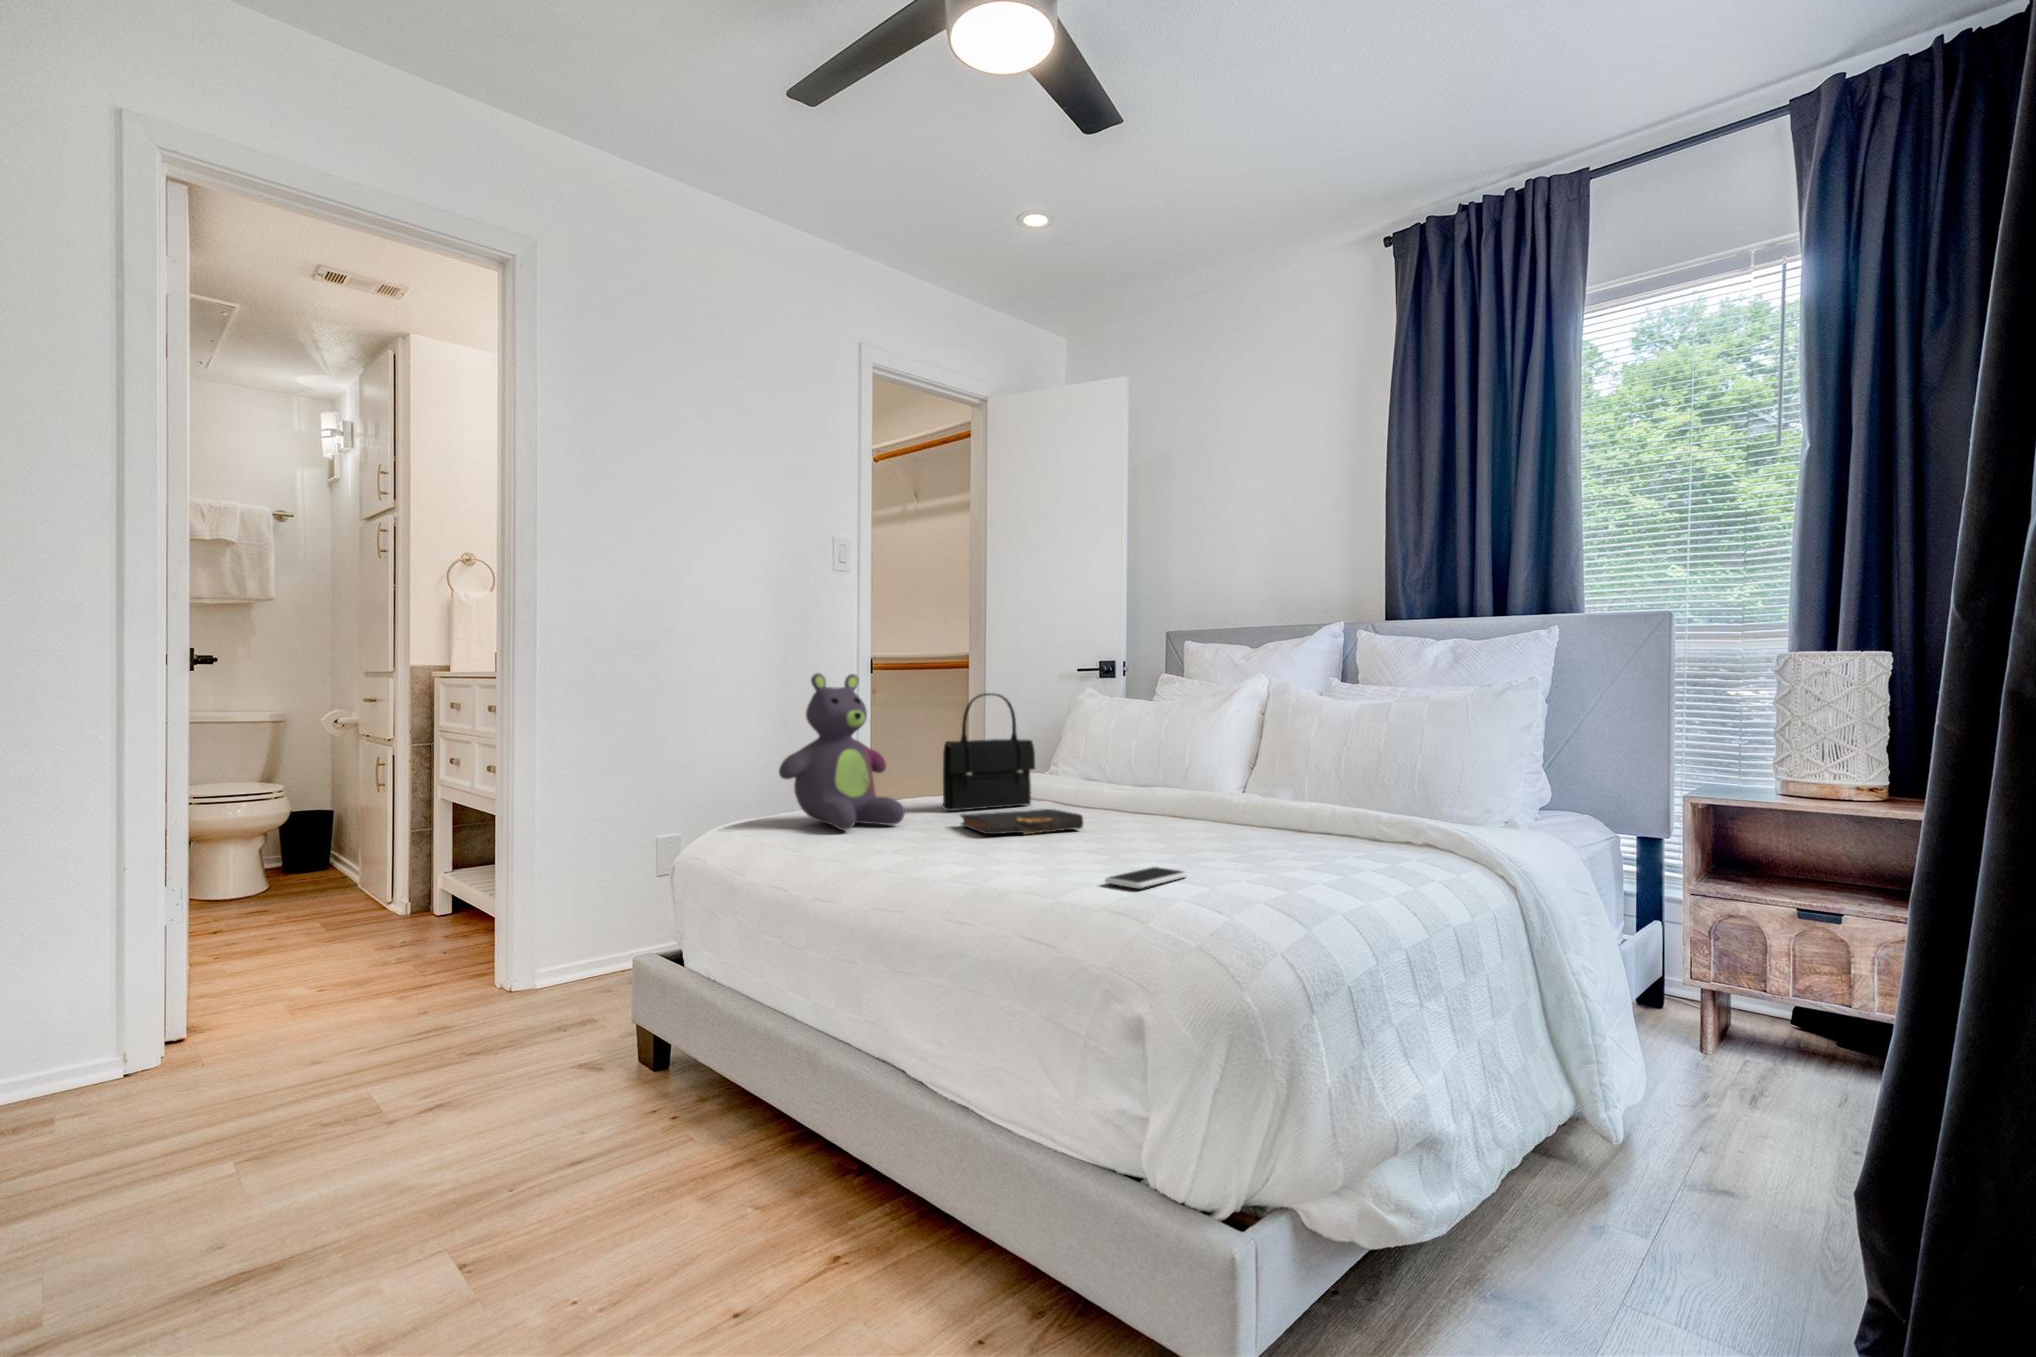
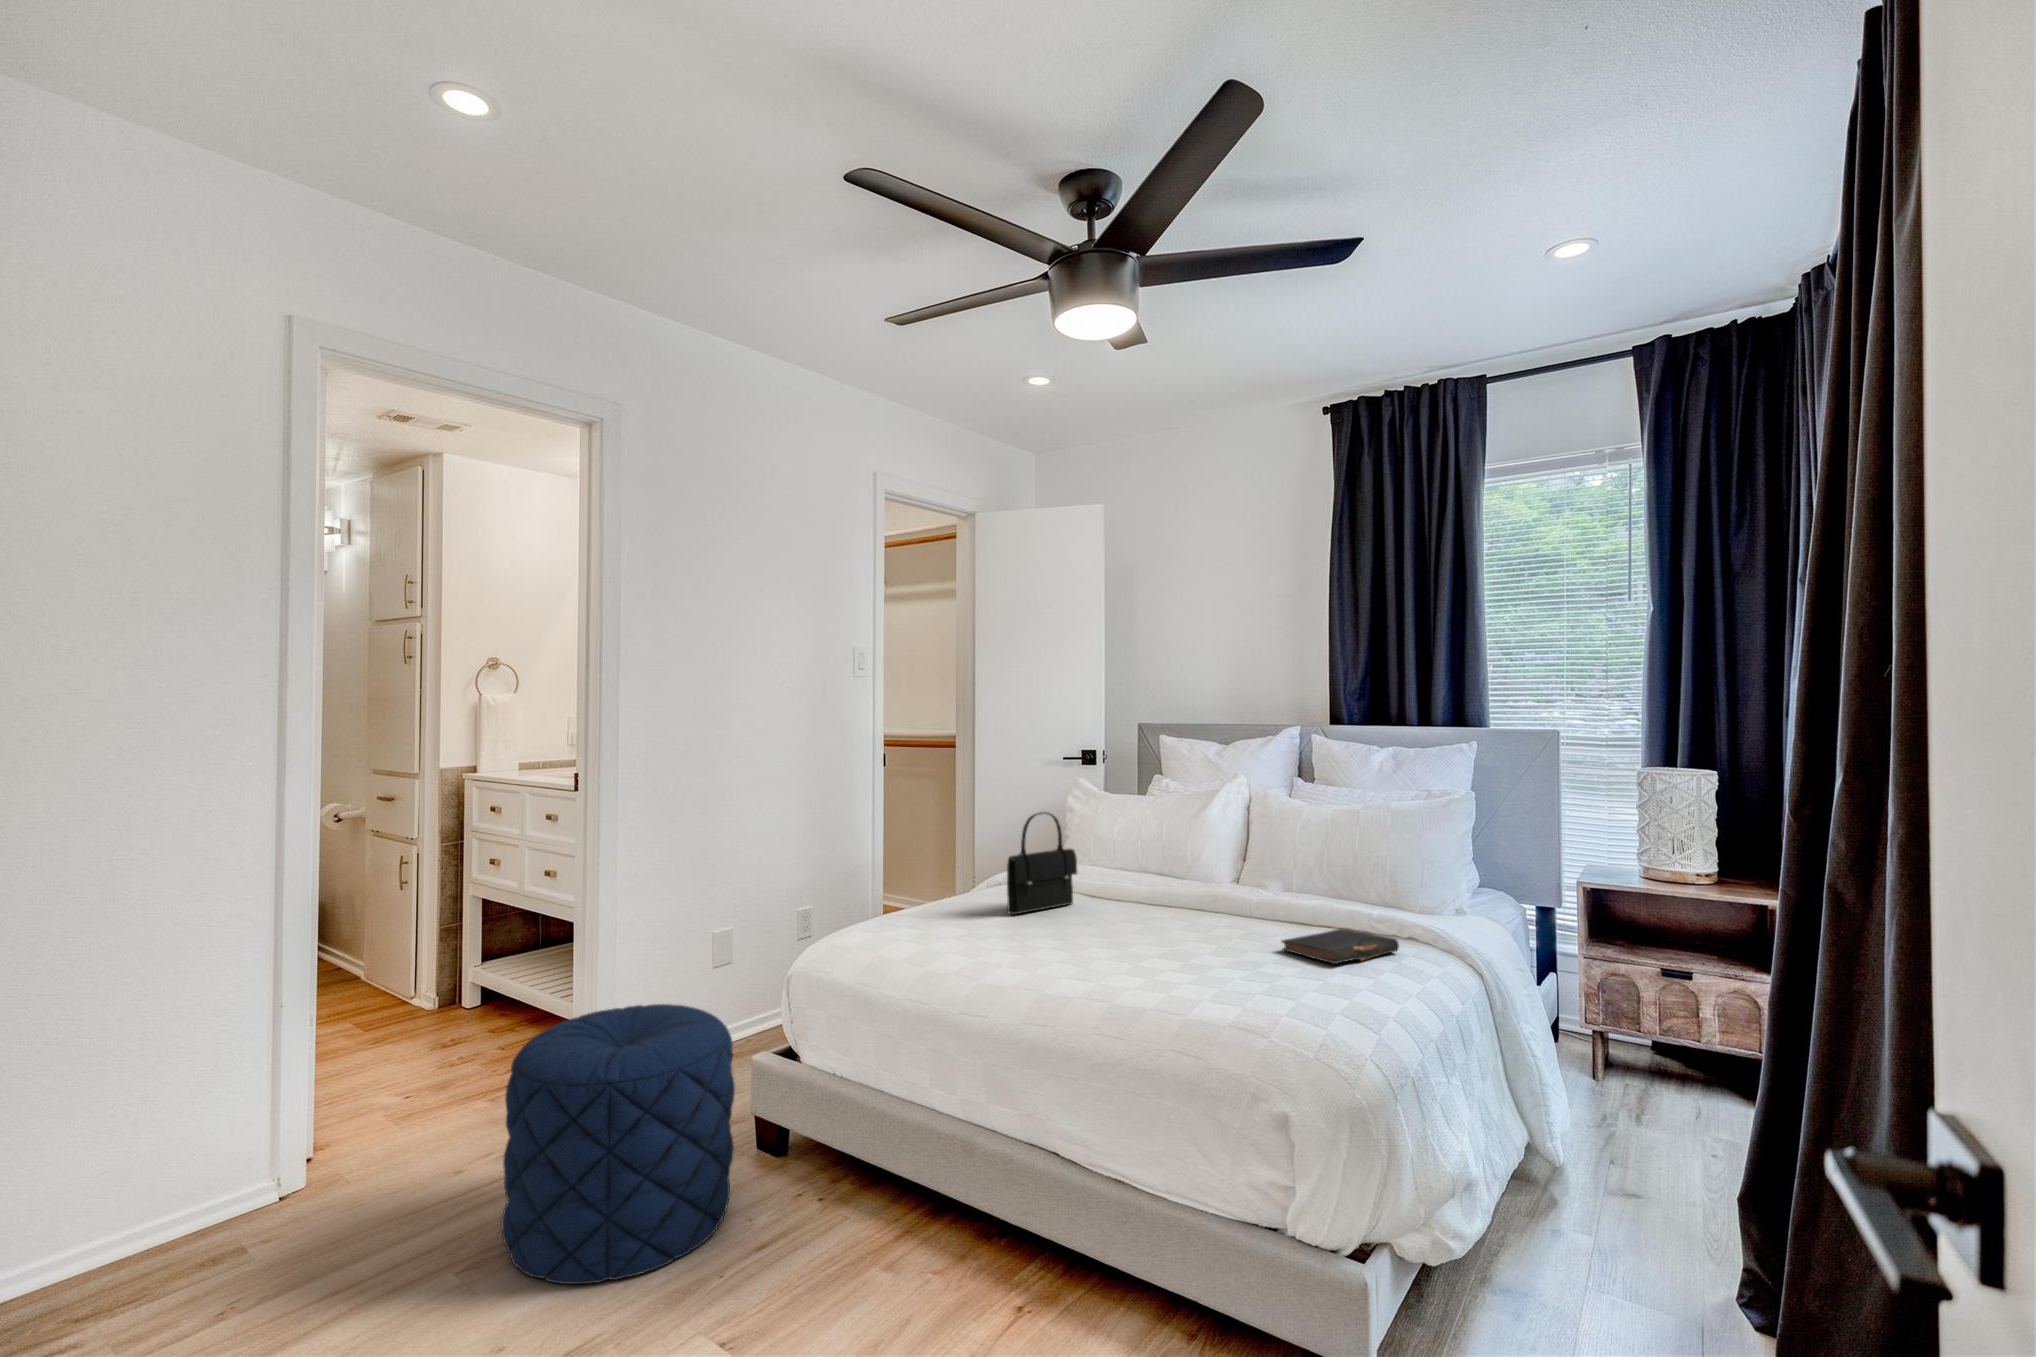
stuffed bear: present [779,673,905,830] -> none [891,806,994,944]
book: present [961,809,1083,834] -> present [1282,929,1399,964]
smartphone: present [1105,867,1187,888] -> none [1212,980,1266,1004]
pouf: none [289,885,578,1187] -> present [502,1004,735,1284]

